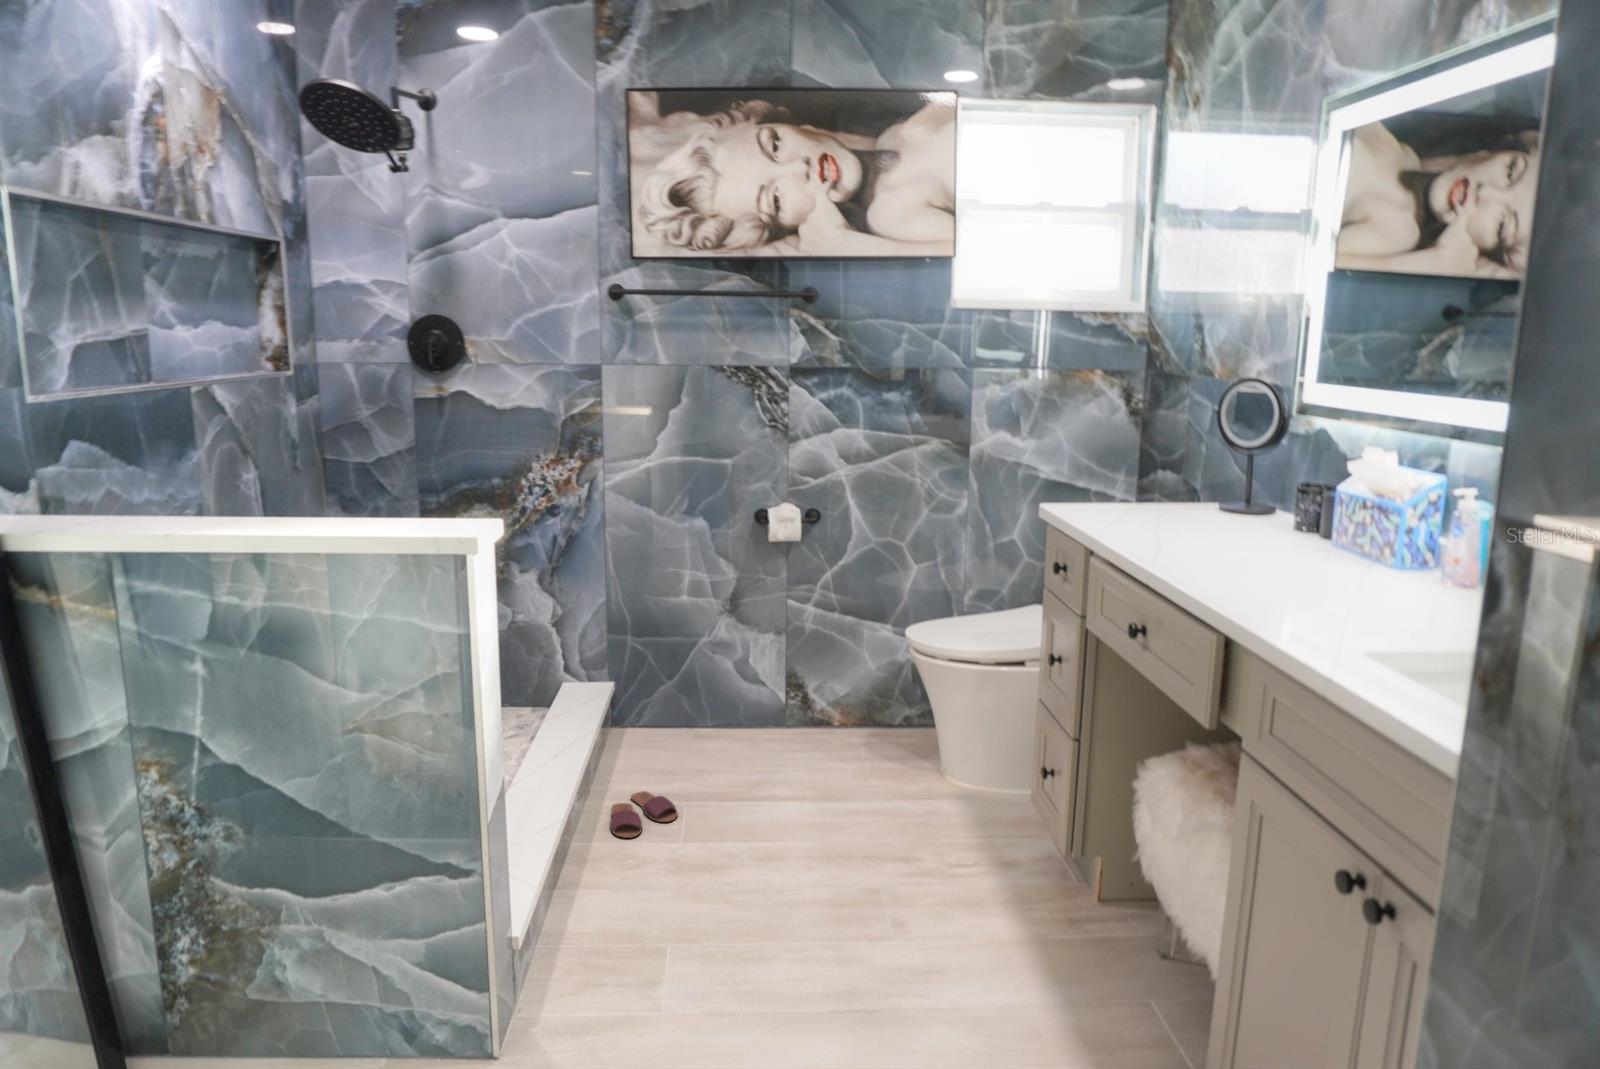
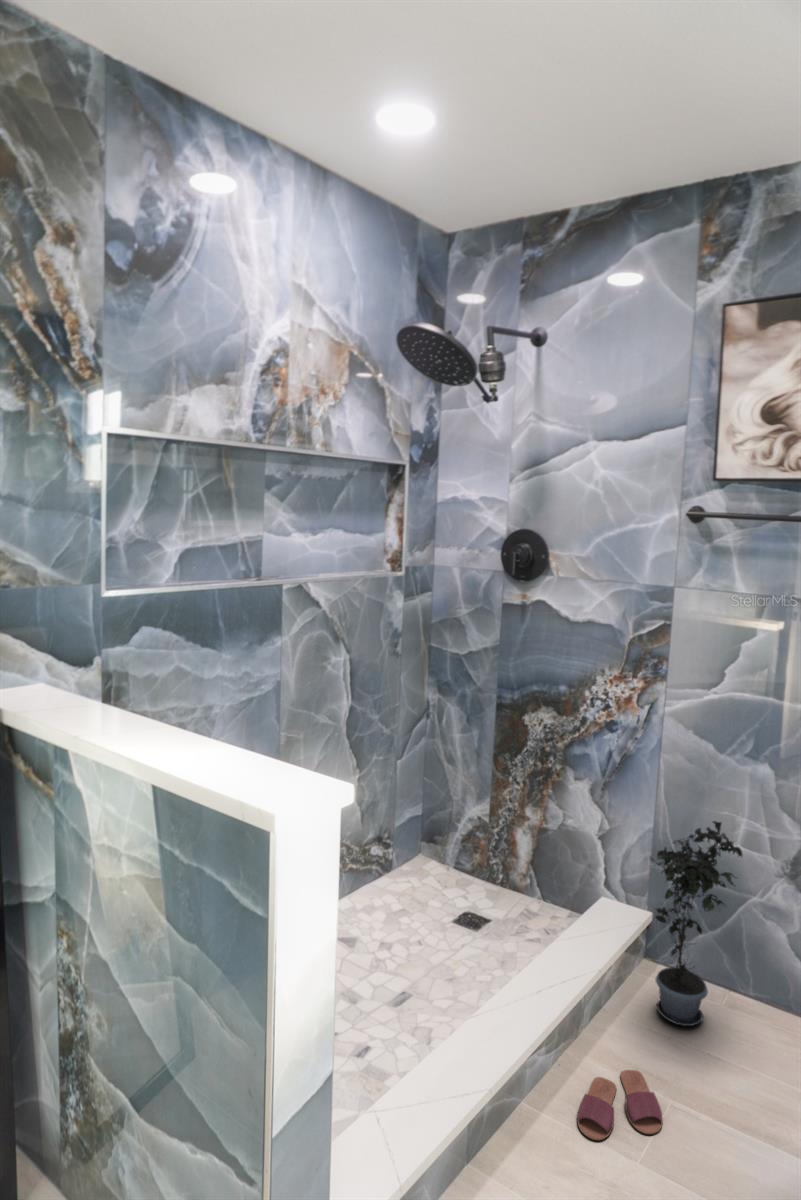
potted plant: none [615,570,699,758] -> present [651,821,742,1026]

